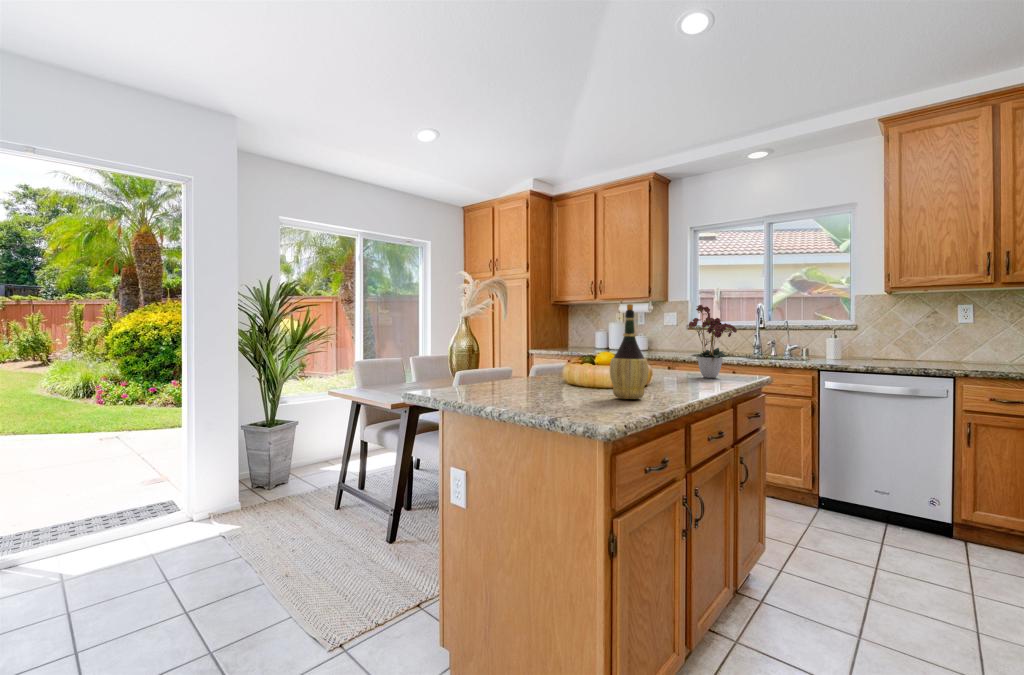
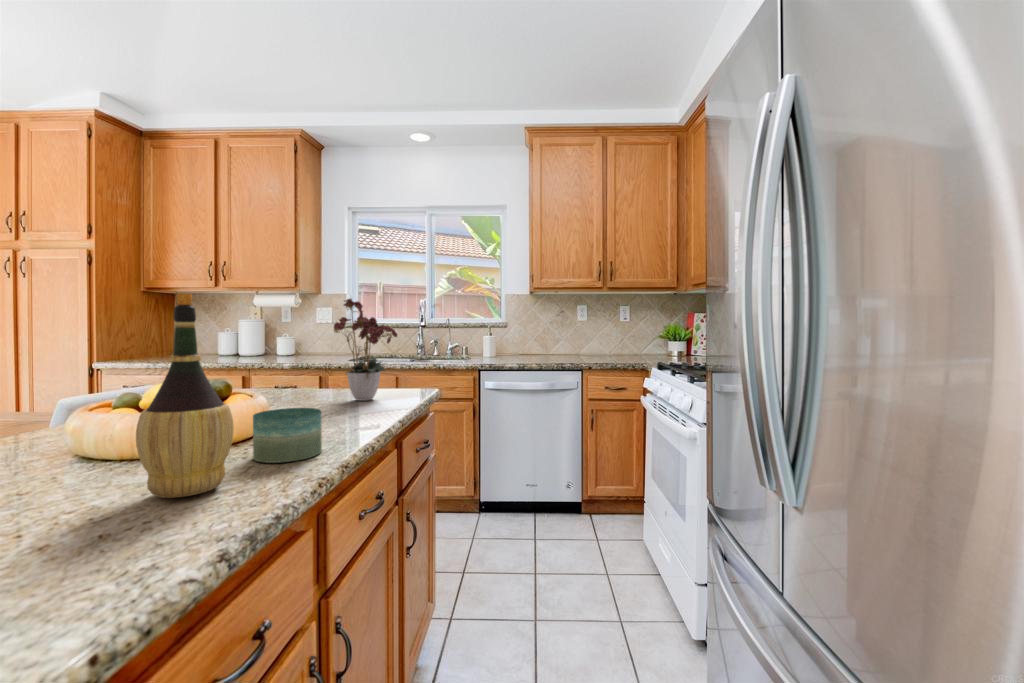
candle: none [652,369,689,396] -> present [253,408,322,463]

